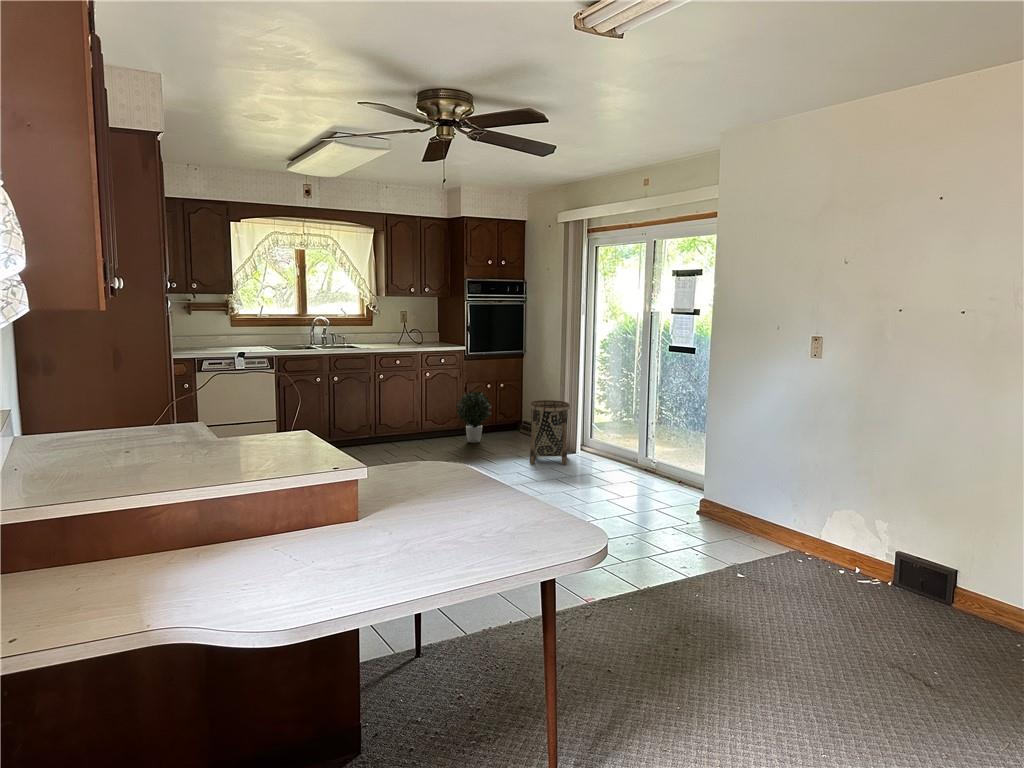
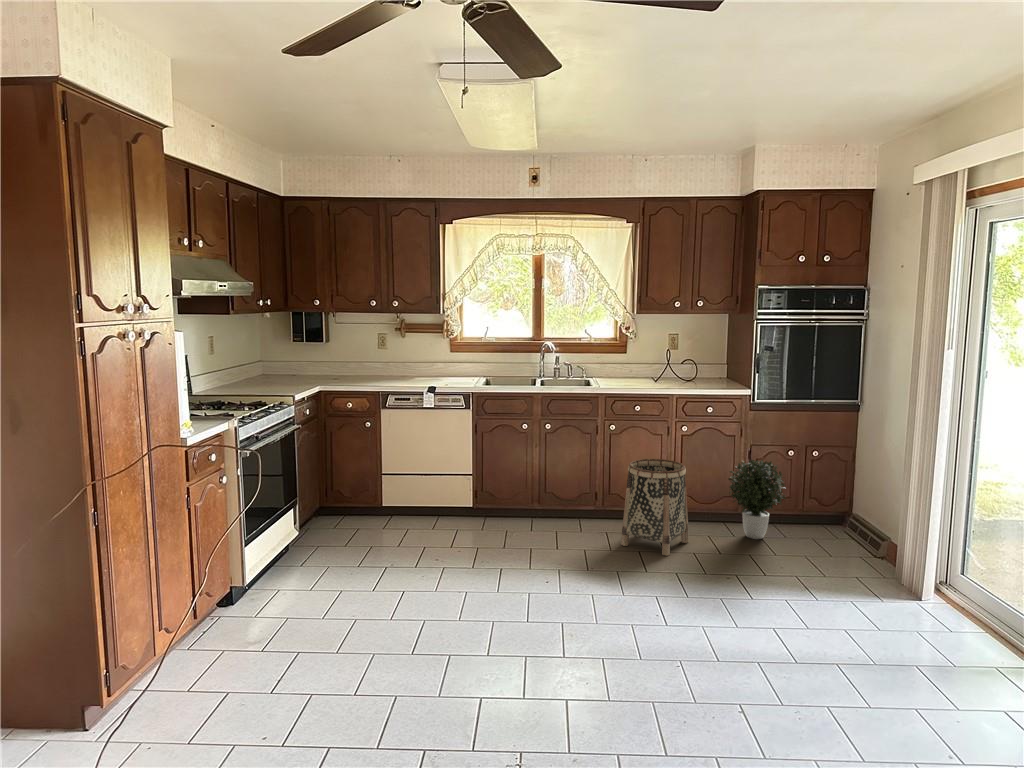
basket: present [529,400,570,465] -> present [621,459,688,556]

